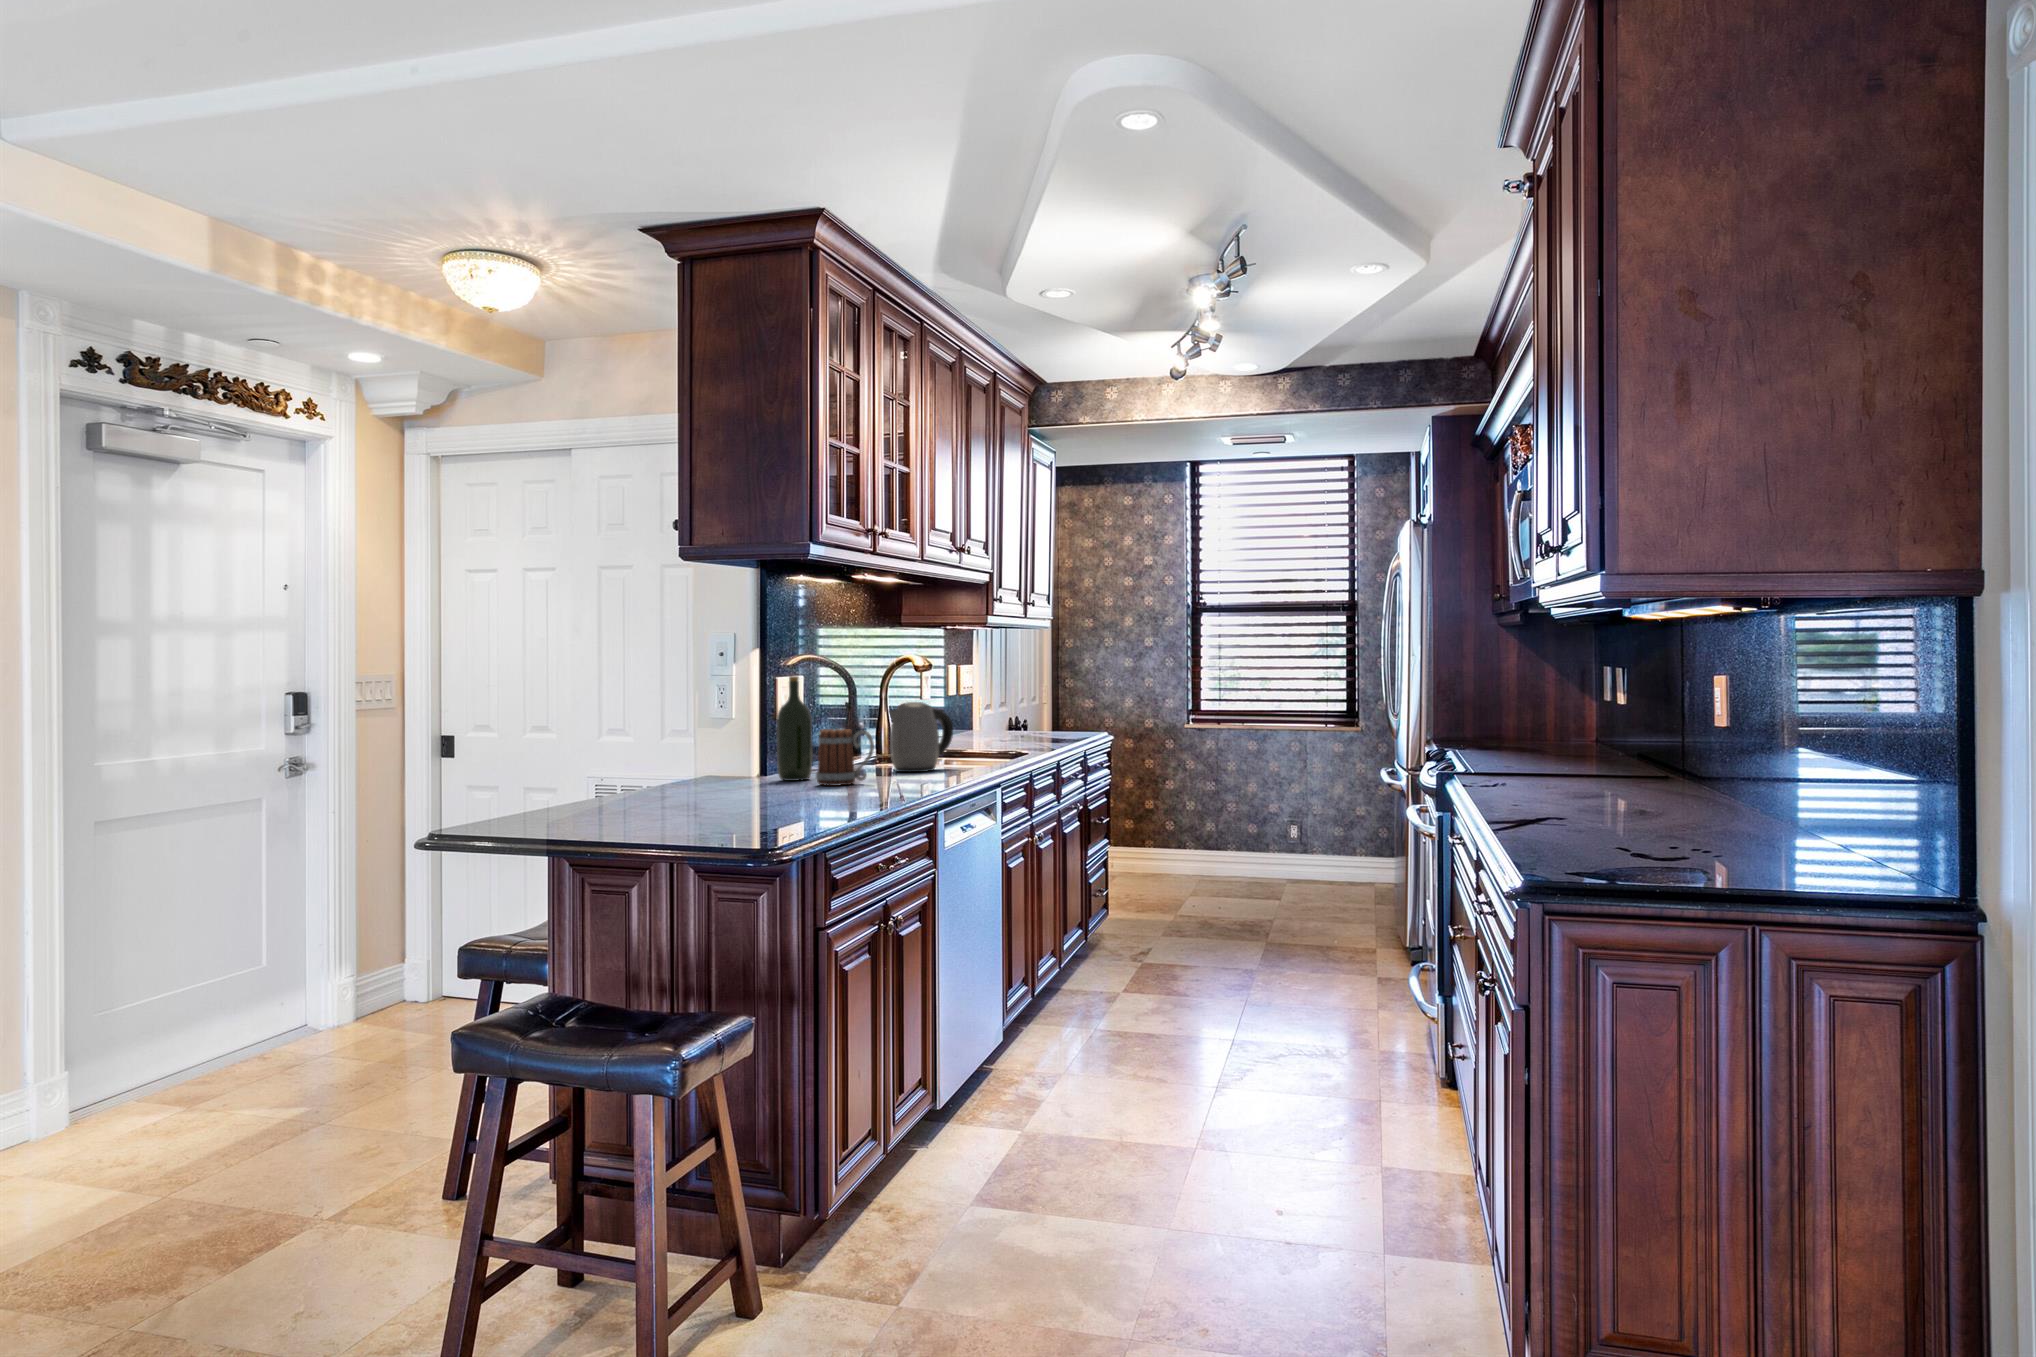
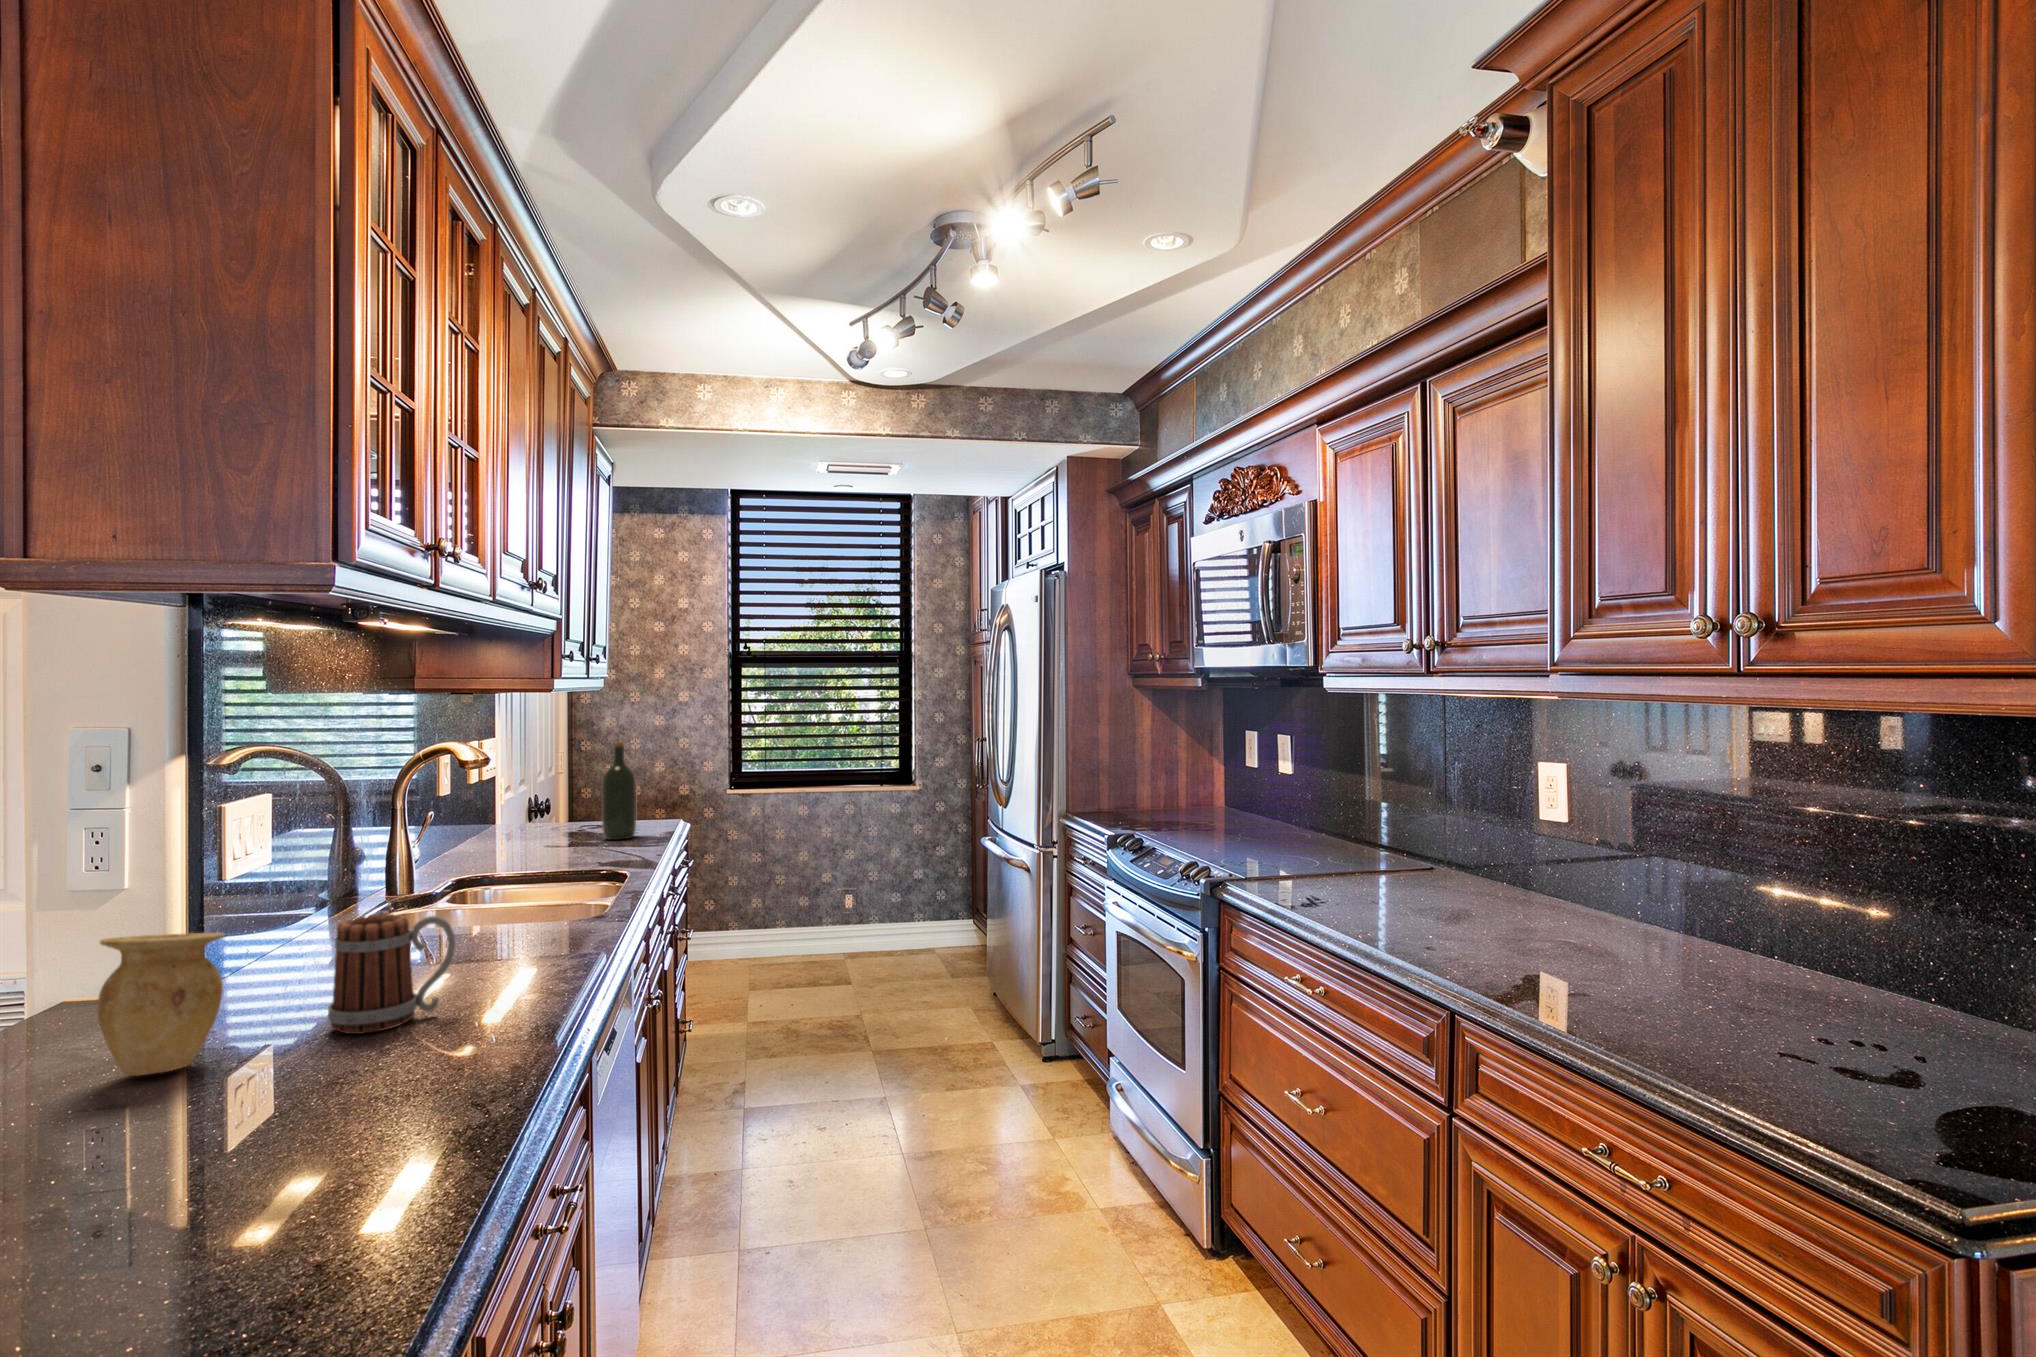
wine bottle: present [777,676,813,781] -> present [602,742,636,840]
kettle: present [890,702,953,772] -> none [451,835,560,959]
vase: none [722,724,771,788] -> present [97,932,225,1076]

